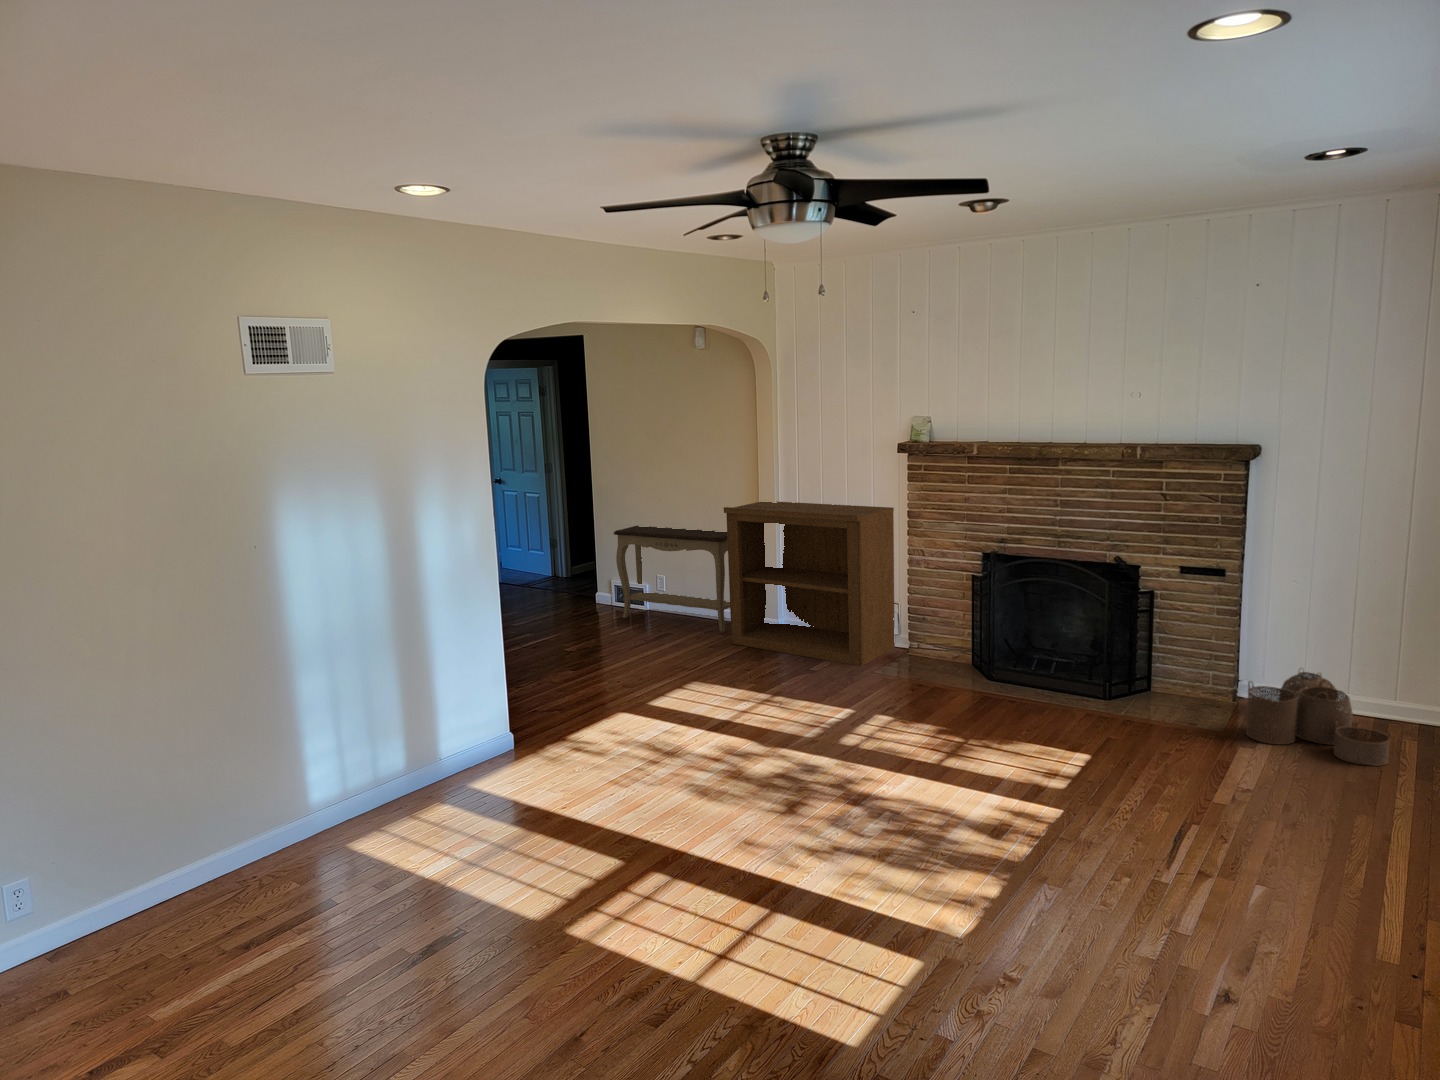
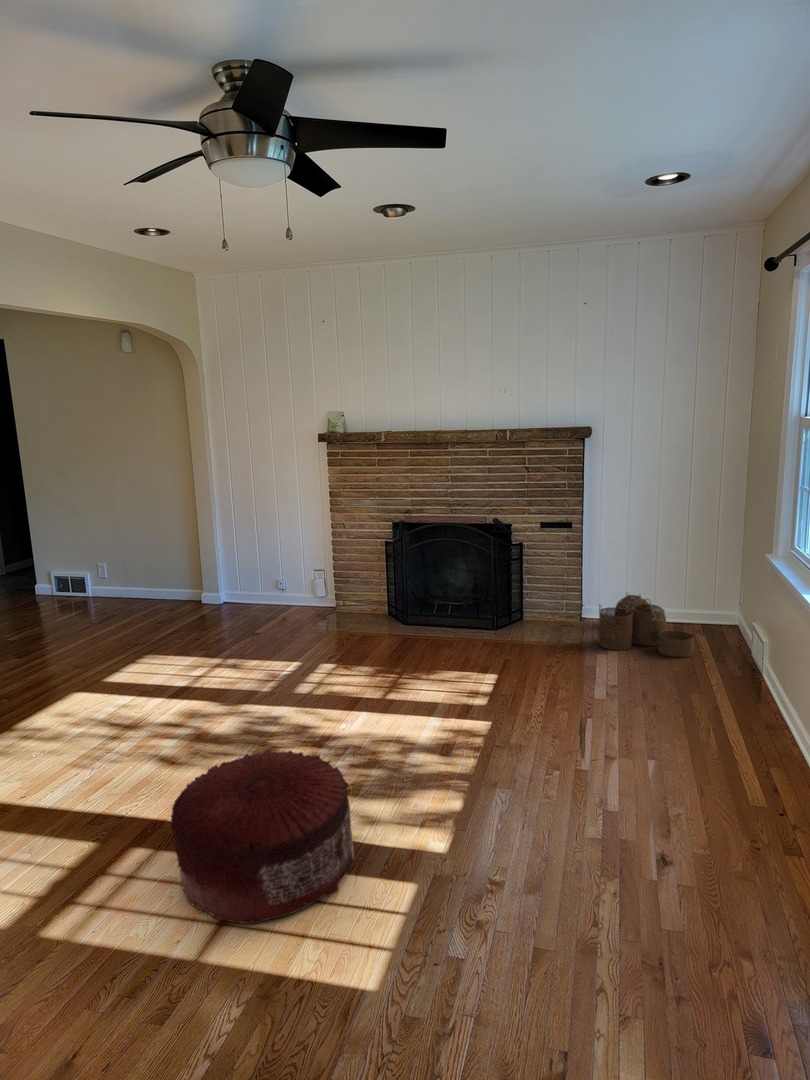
bookshelf: present [724,501,895,666] -> none [162,488,322,625]
console table: present [614,526,730,632] -> none [49,517,183,608]
pouf: none [684,795,864,962] -> present [171,749,354,924]

